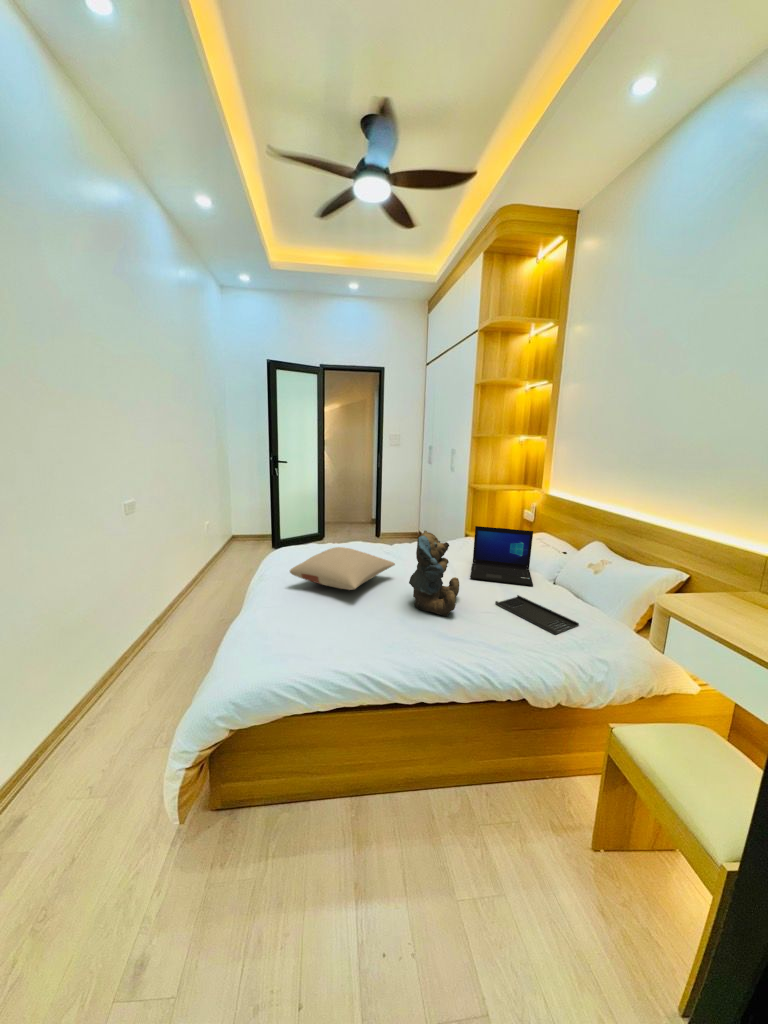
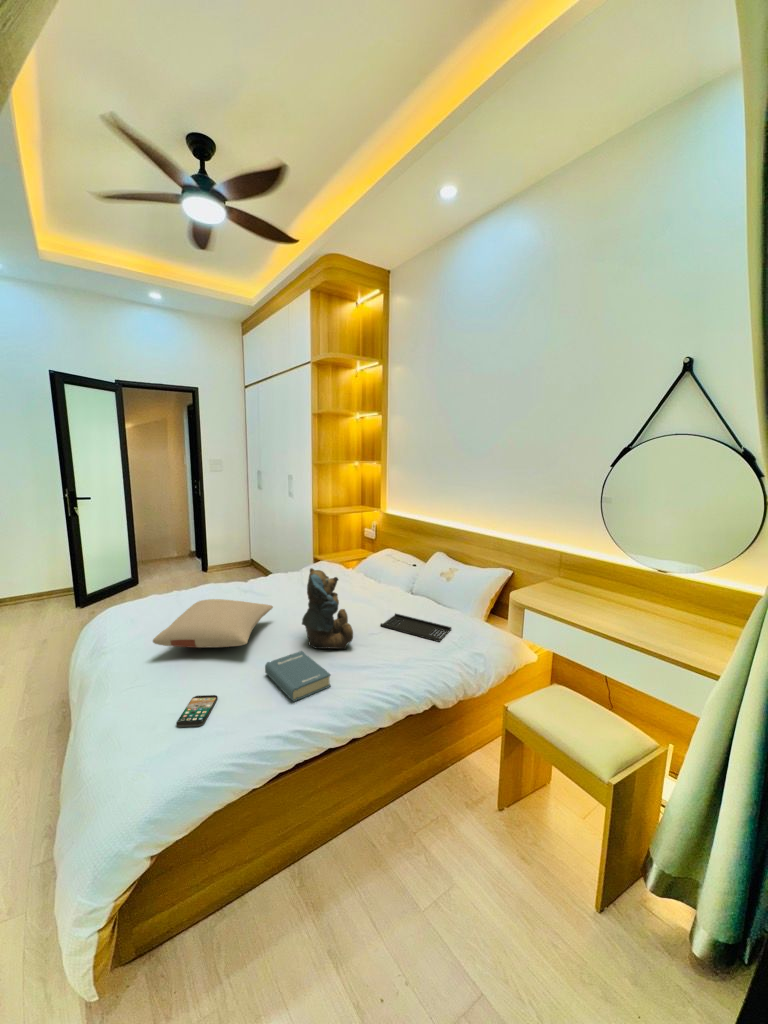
laptop: present [470,526,533,586] -> none [341,552,402,606]
book: none [363,606,414,648] -> present [265,651,330,701]
smartphone: none [277,621,317,644] -> present [176,695,218,727]

